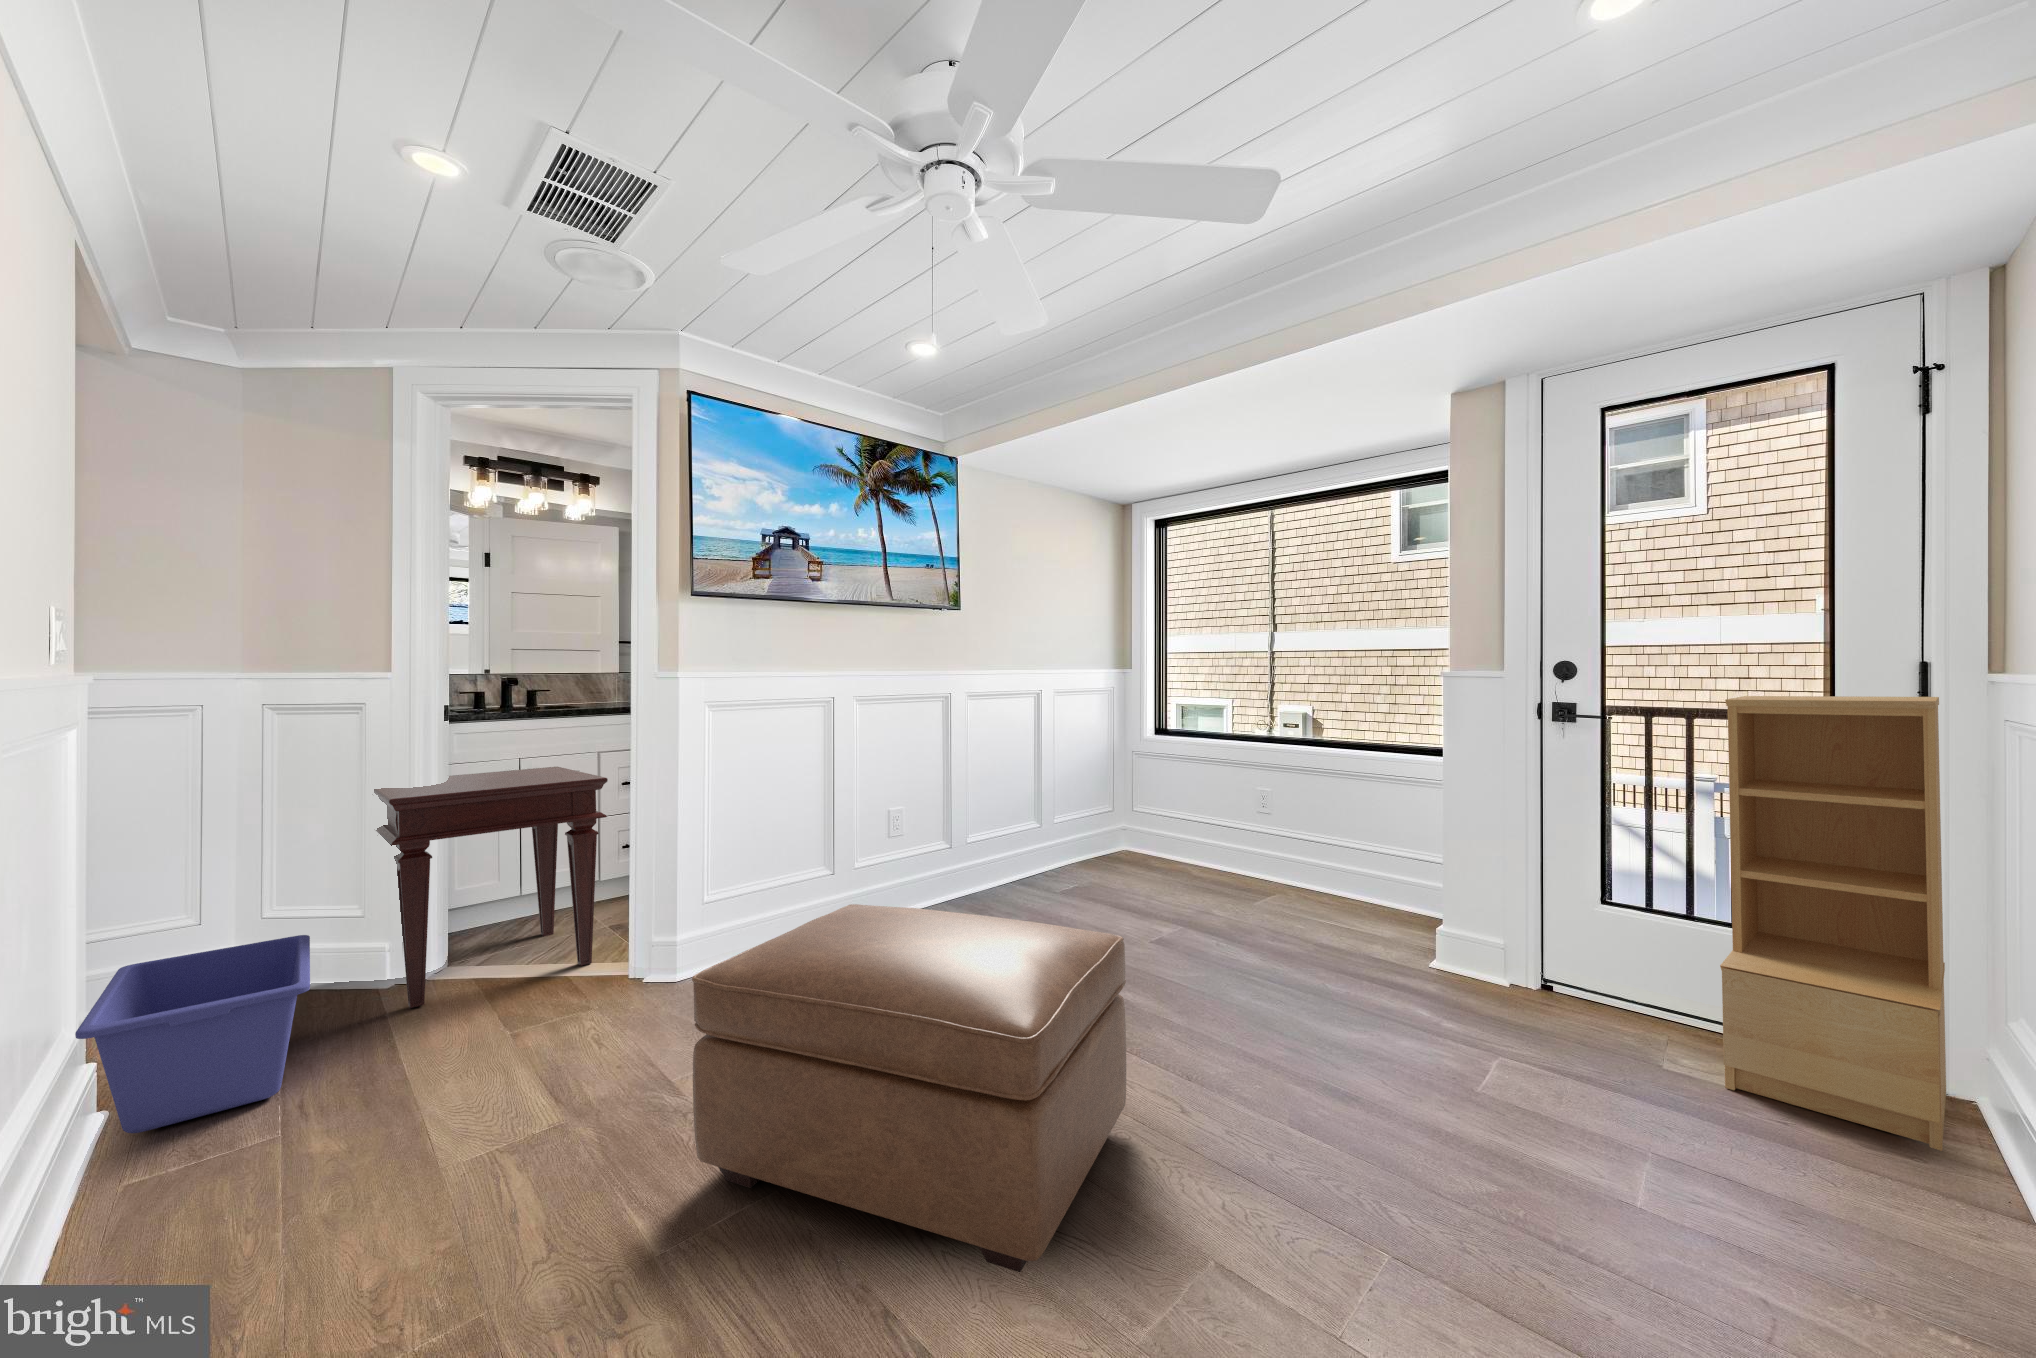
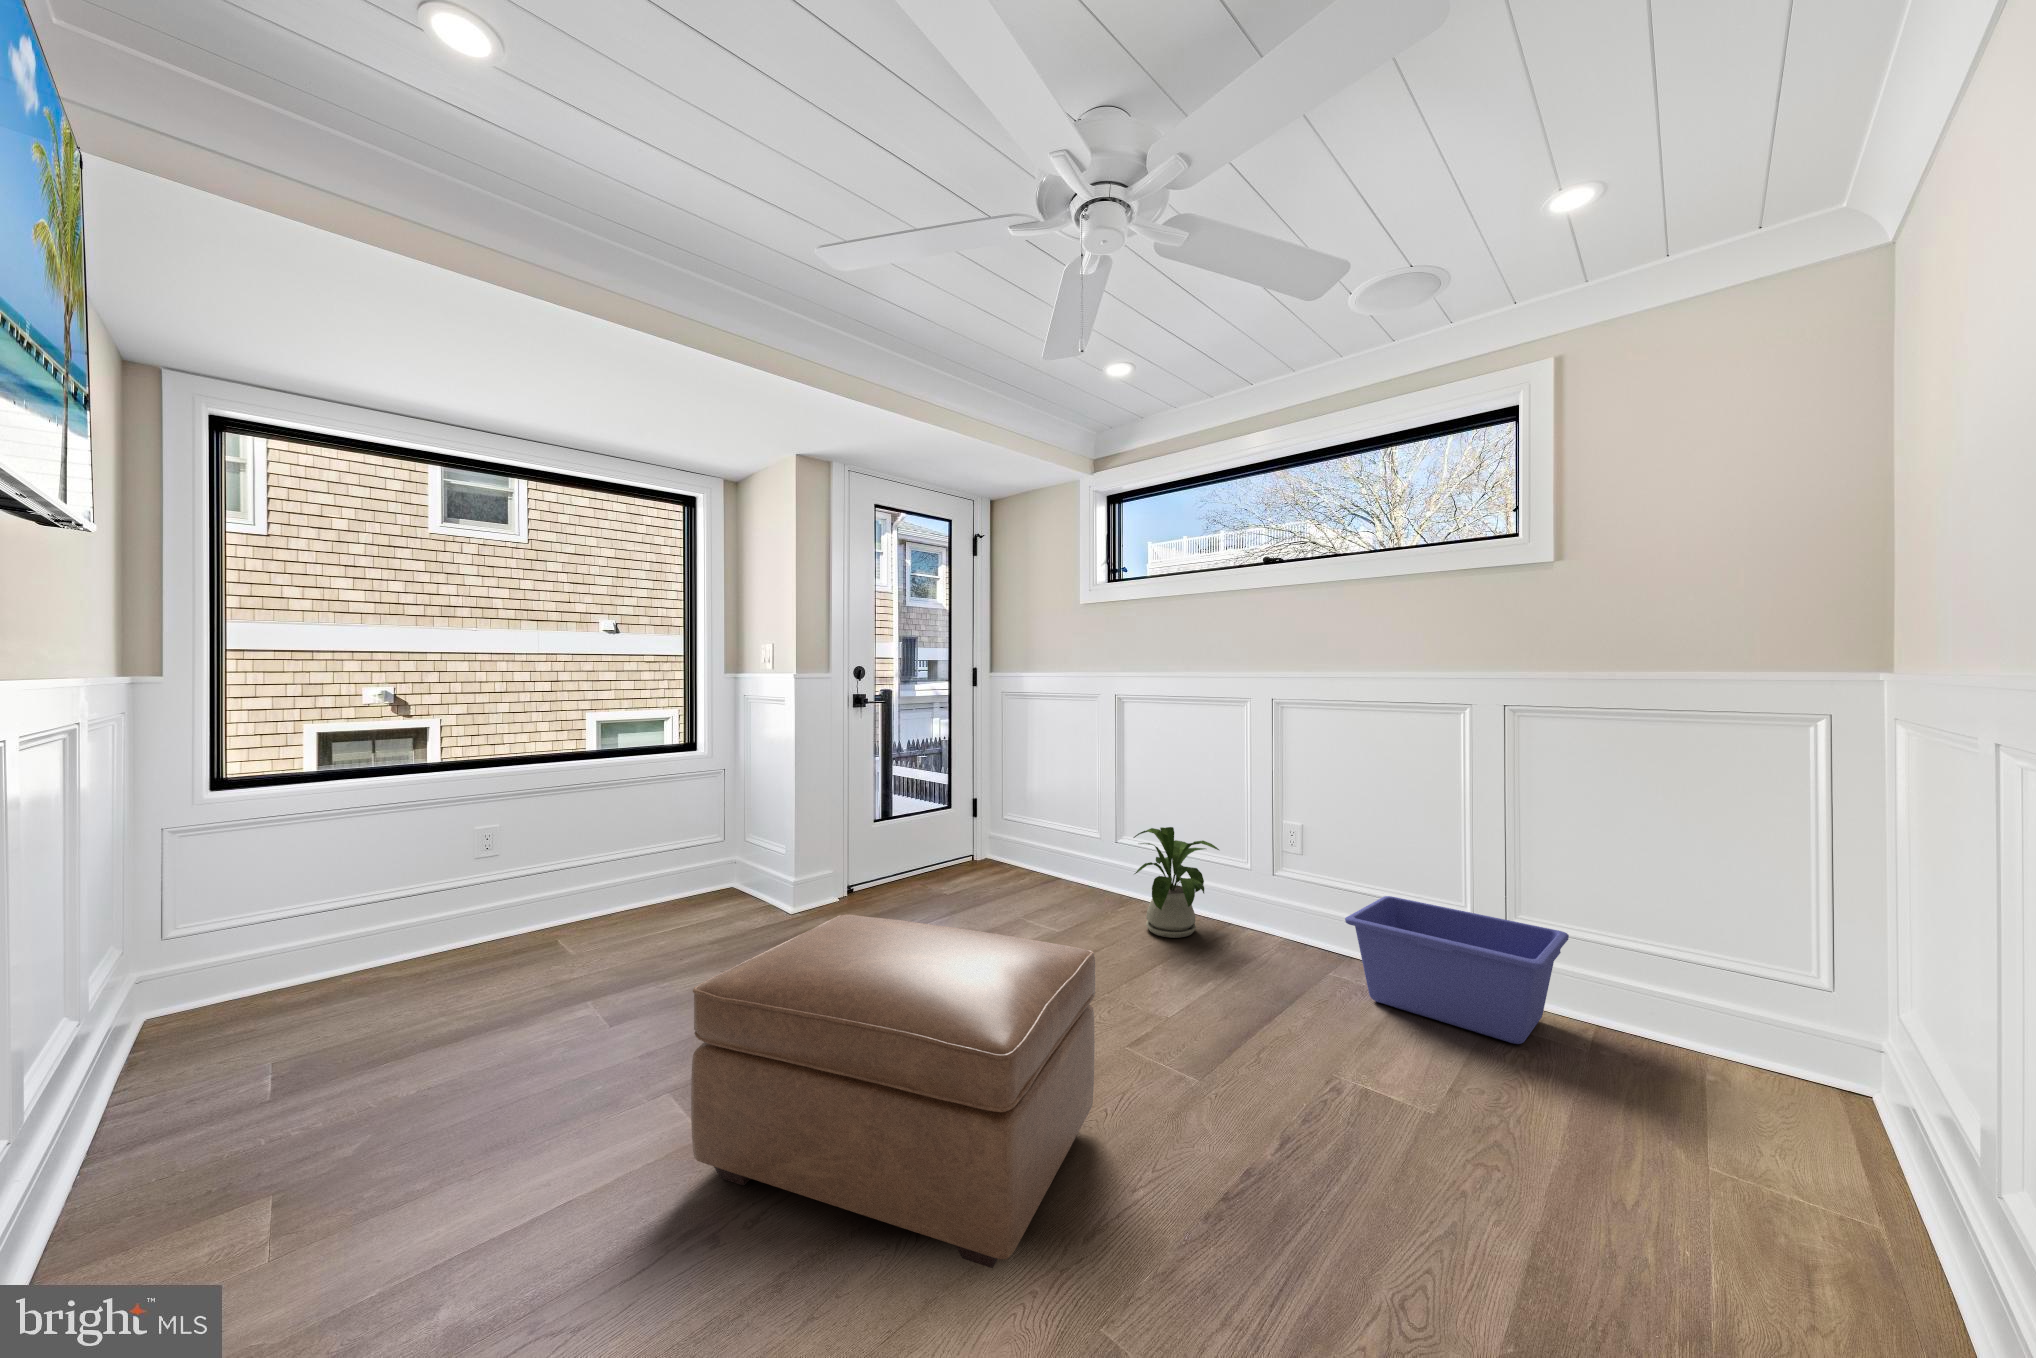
bookshelf: present [1720,696,1946,1151] -> none [1624,737,1817,1151]
side table: present [374,767,608,1008] -> none [380,771,615,1003]
house plant: none [1163,813,1259,935] -> present [1133,827,1219,938]
storage bin: present [75,935,310,1133] -> present [1345,896,1569,1044]

